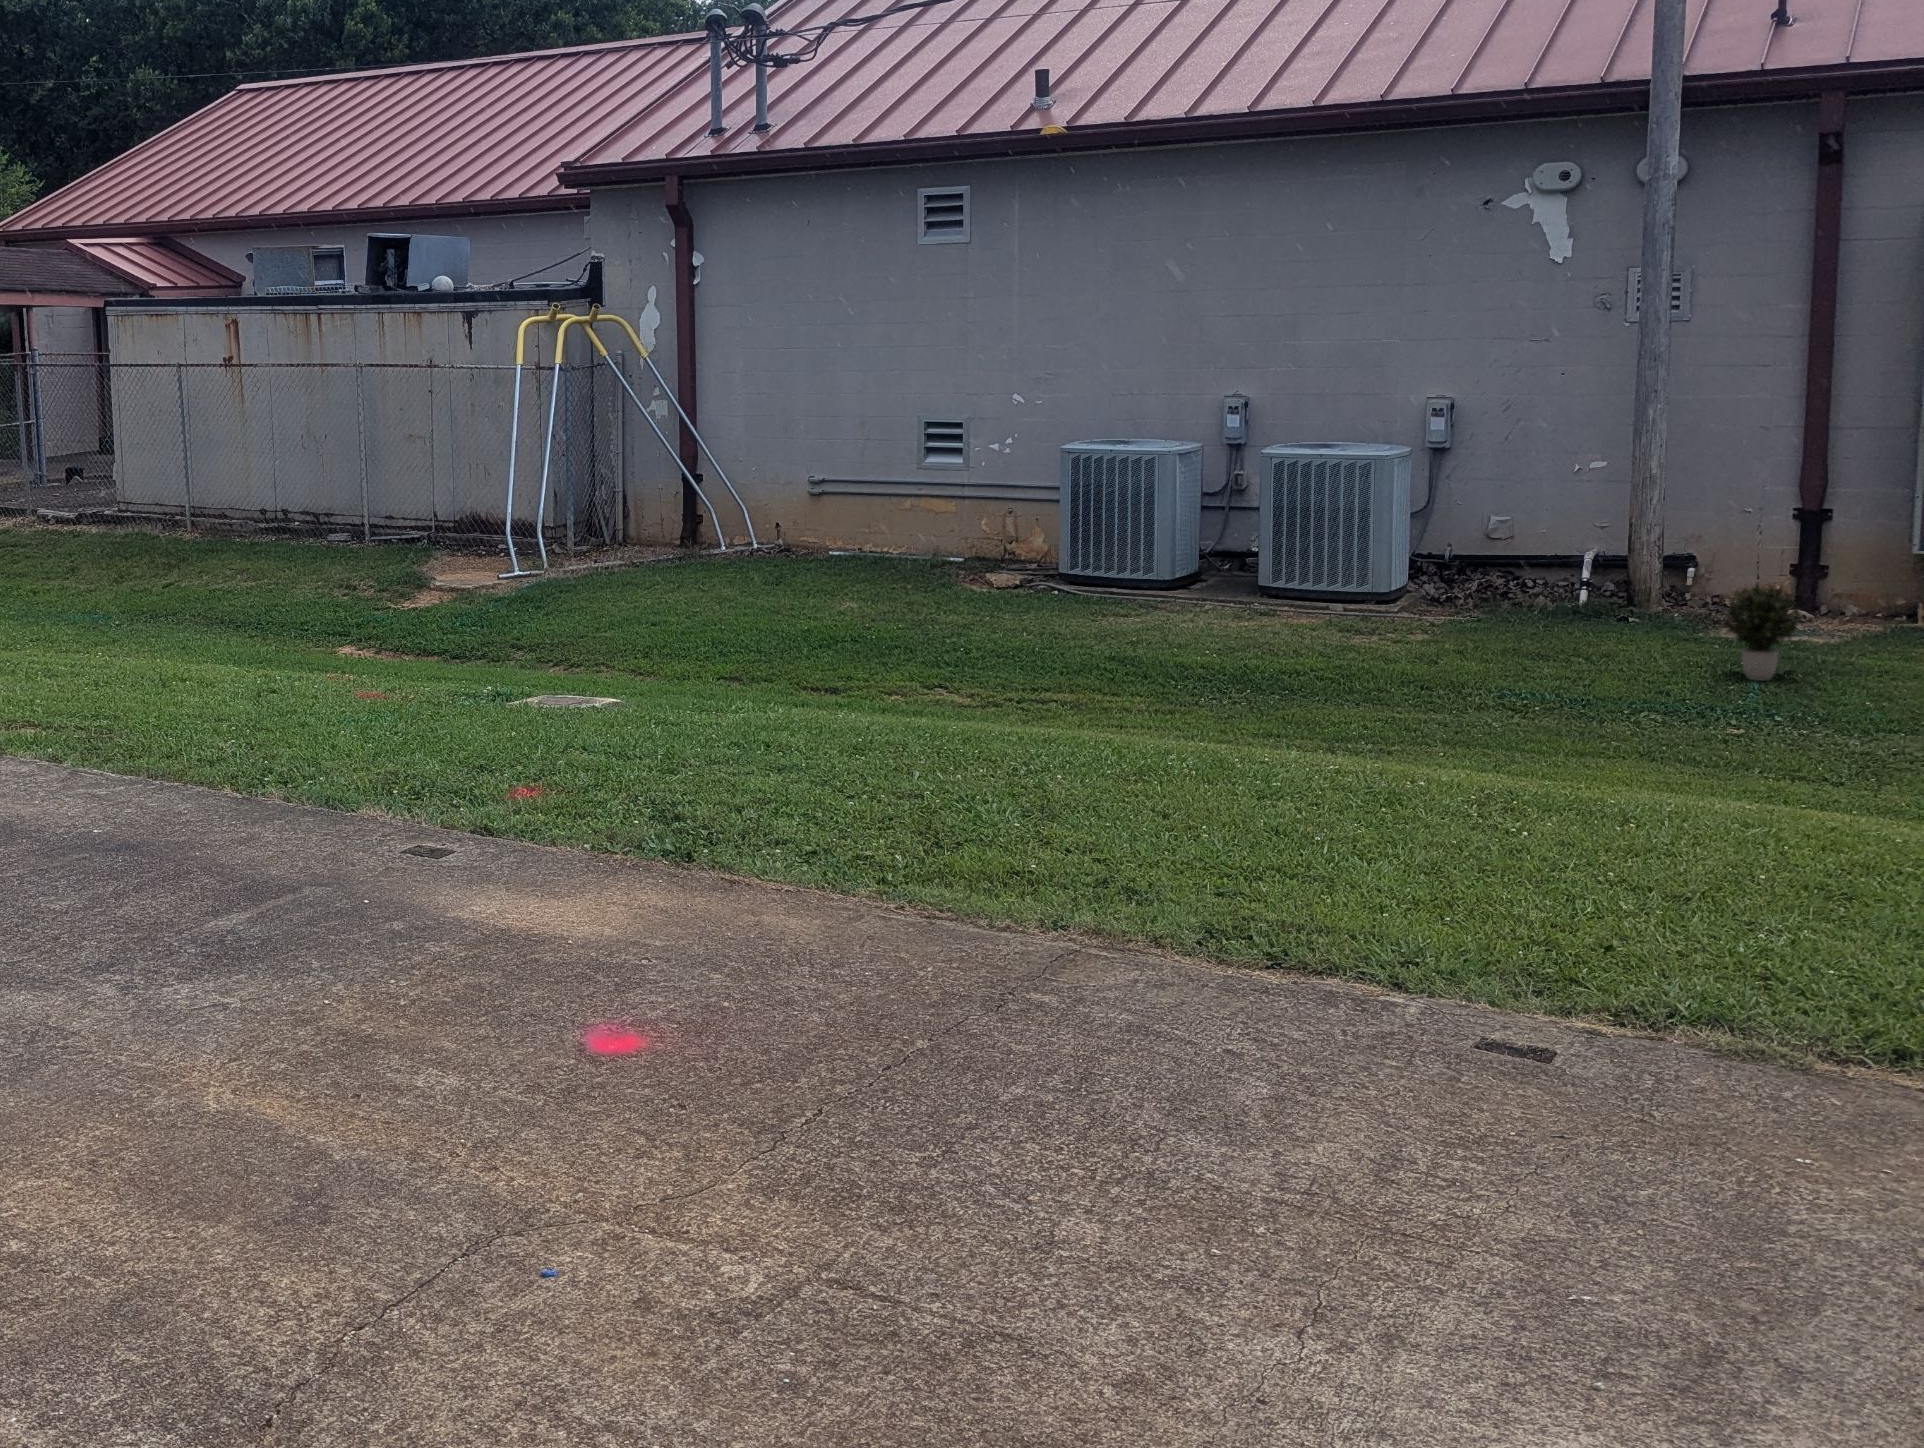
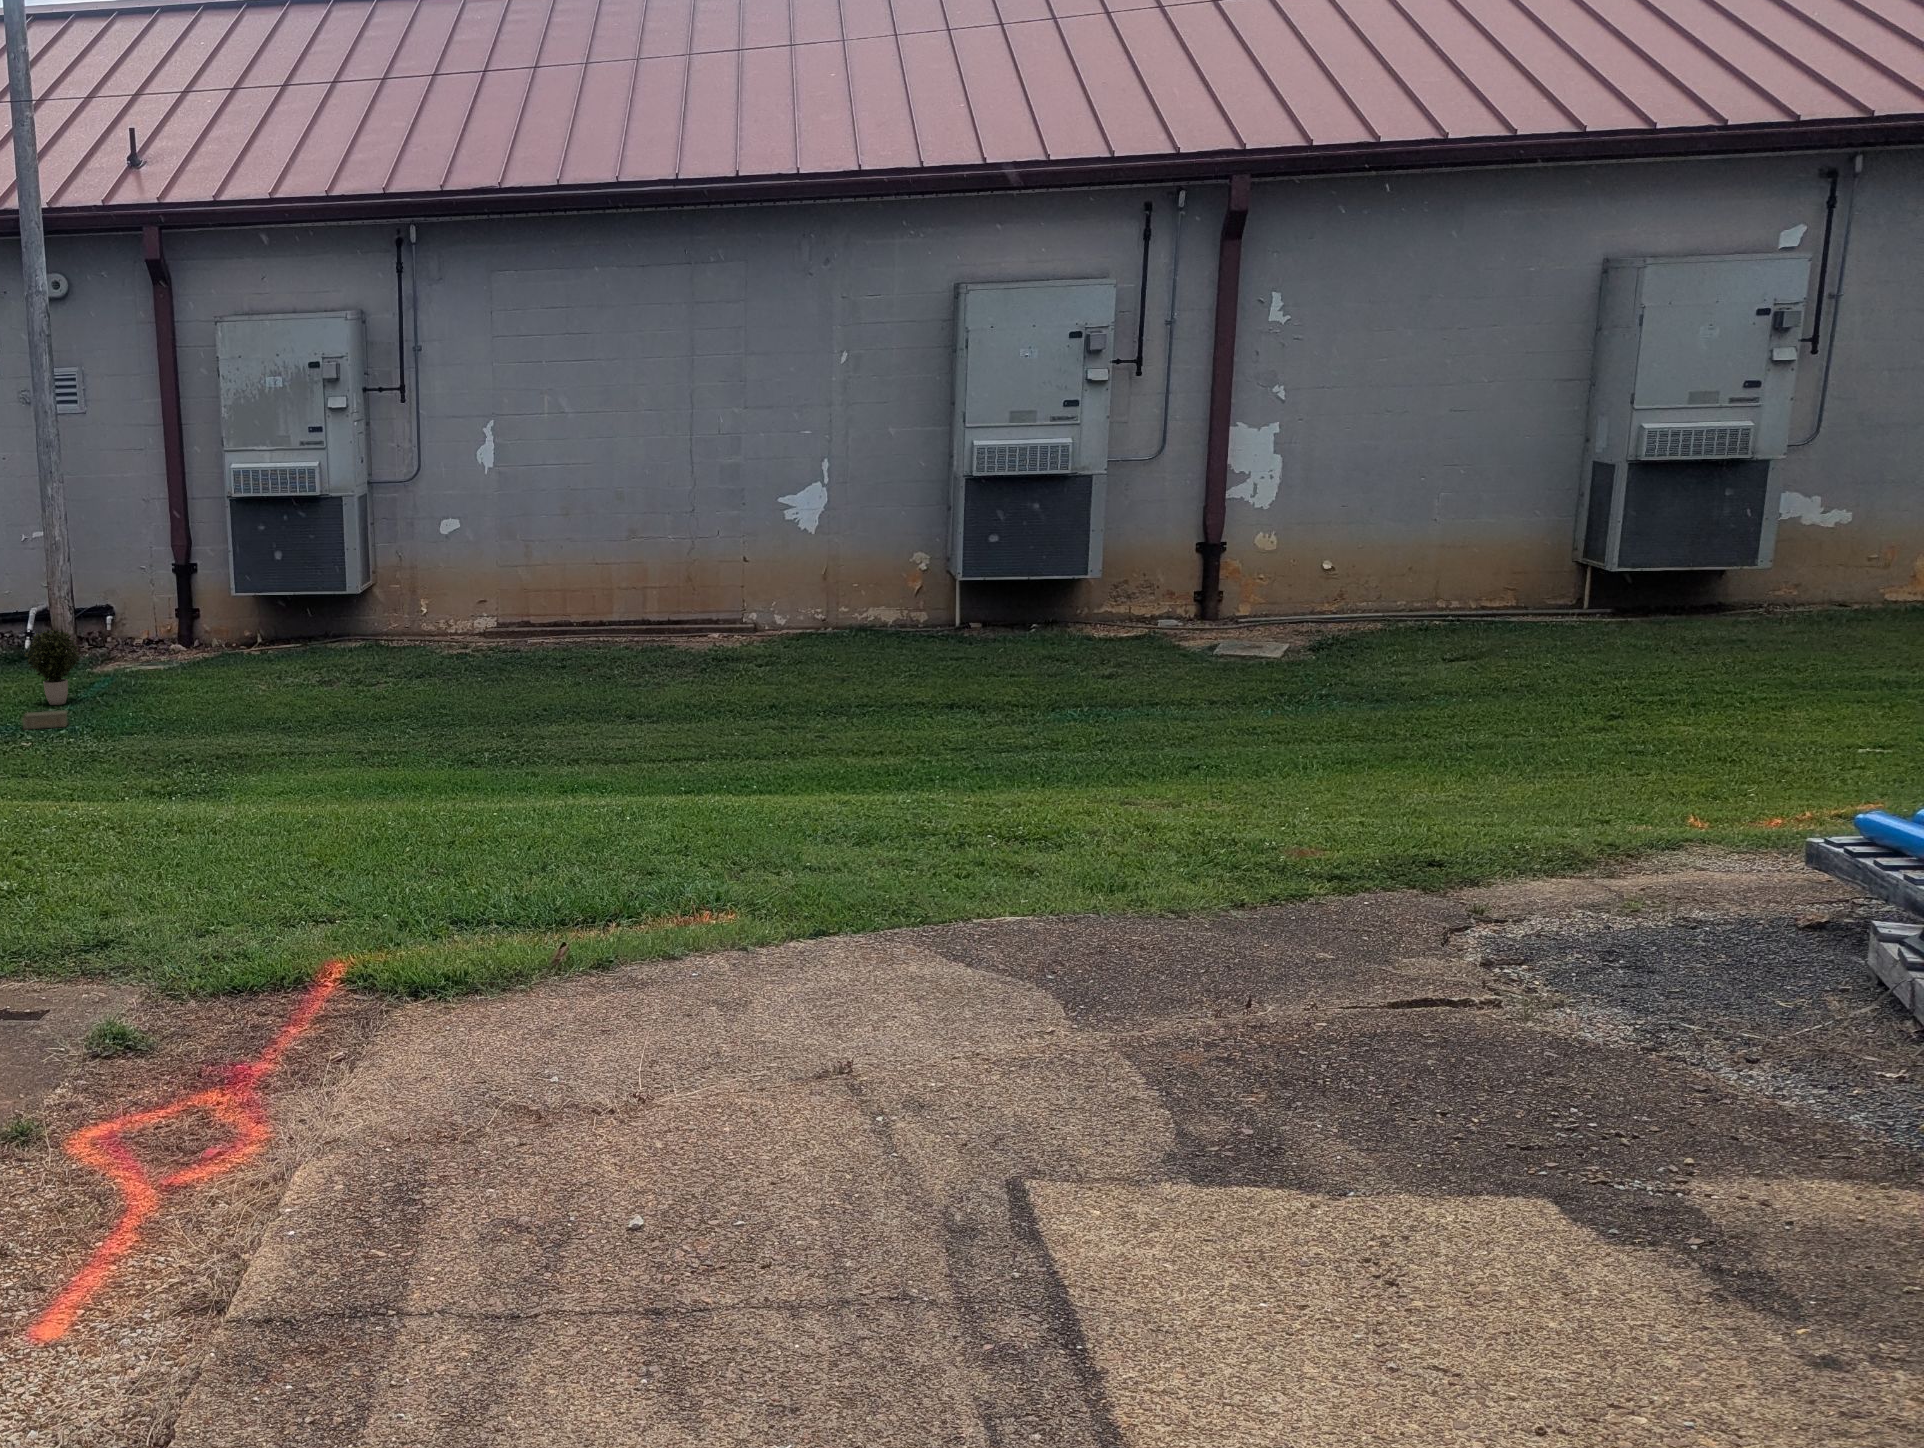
toolbox: none [1778,692,1856,717] -> present [23,710,67,729]

